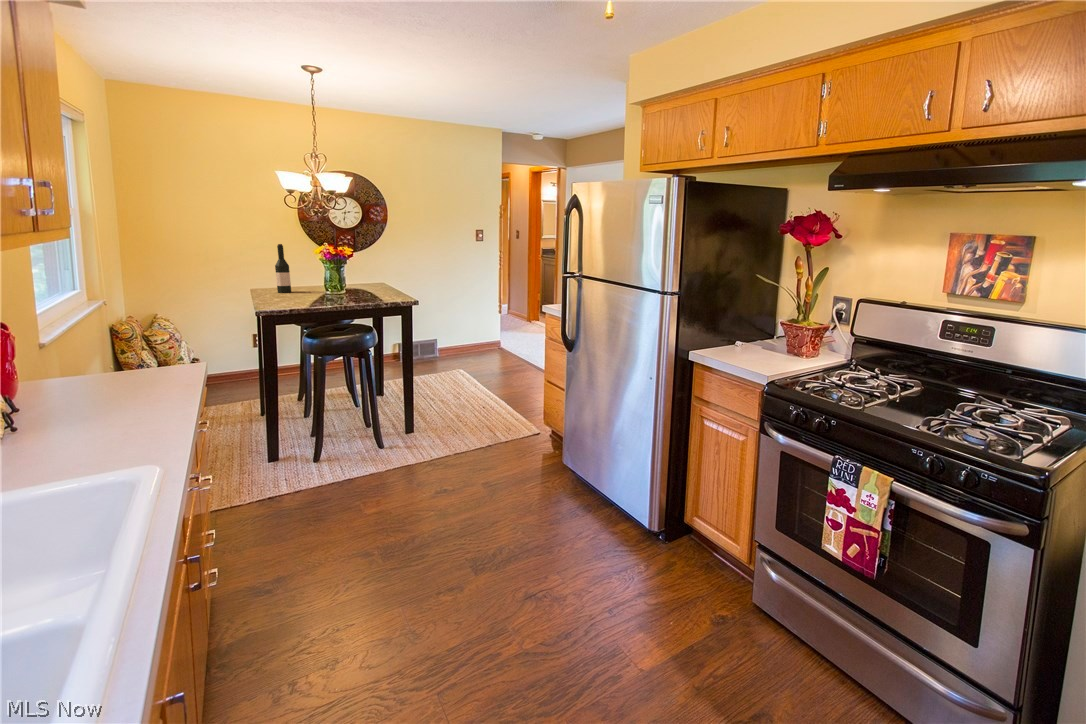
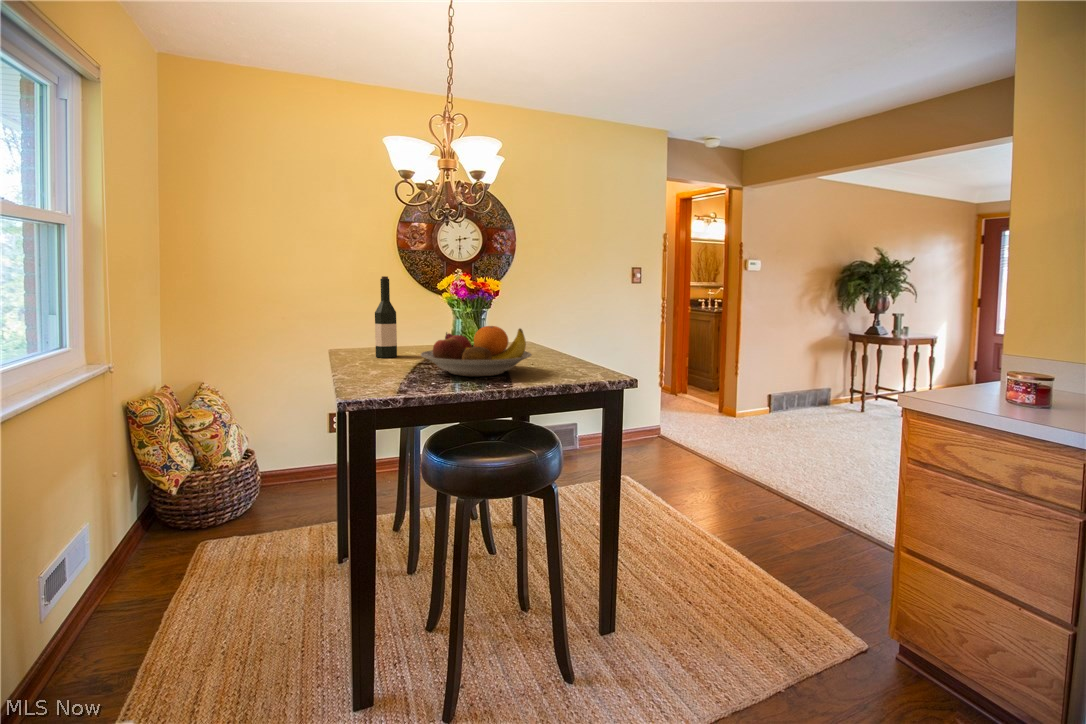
fruit bowl: none [301,274,365,301] -> present [421,326,532,376]

